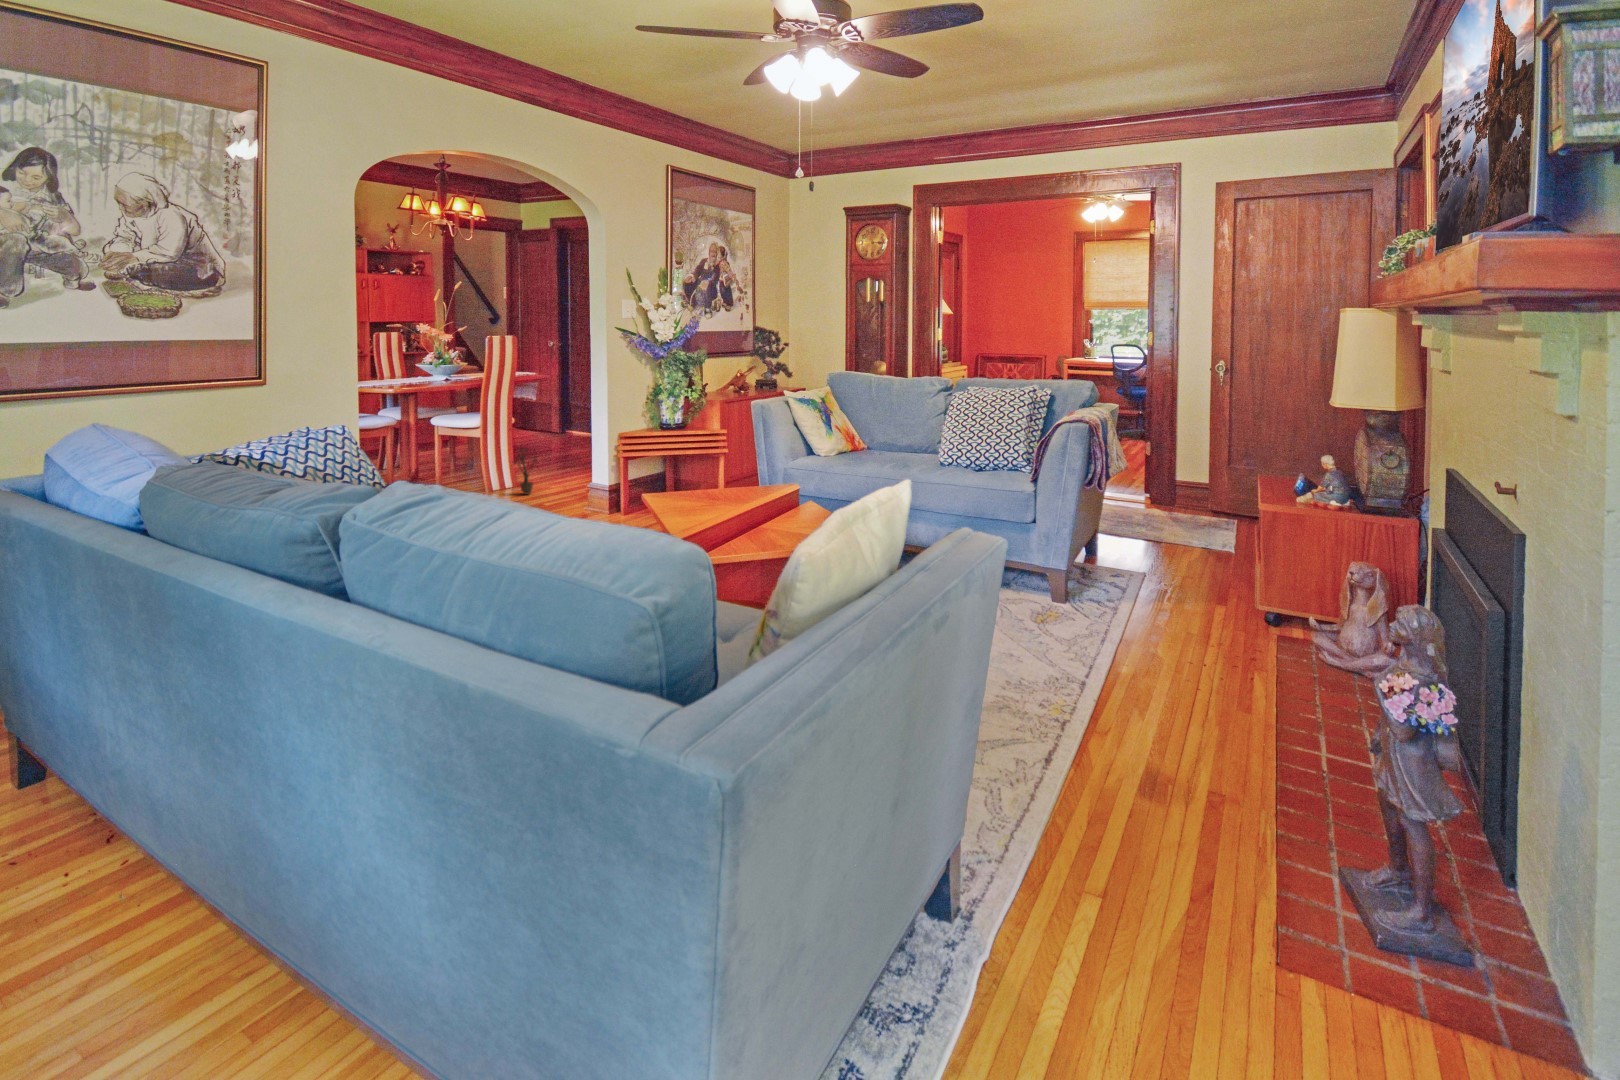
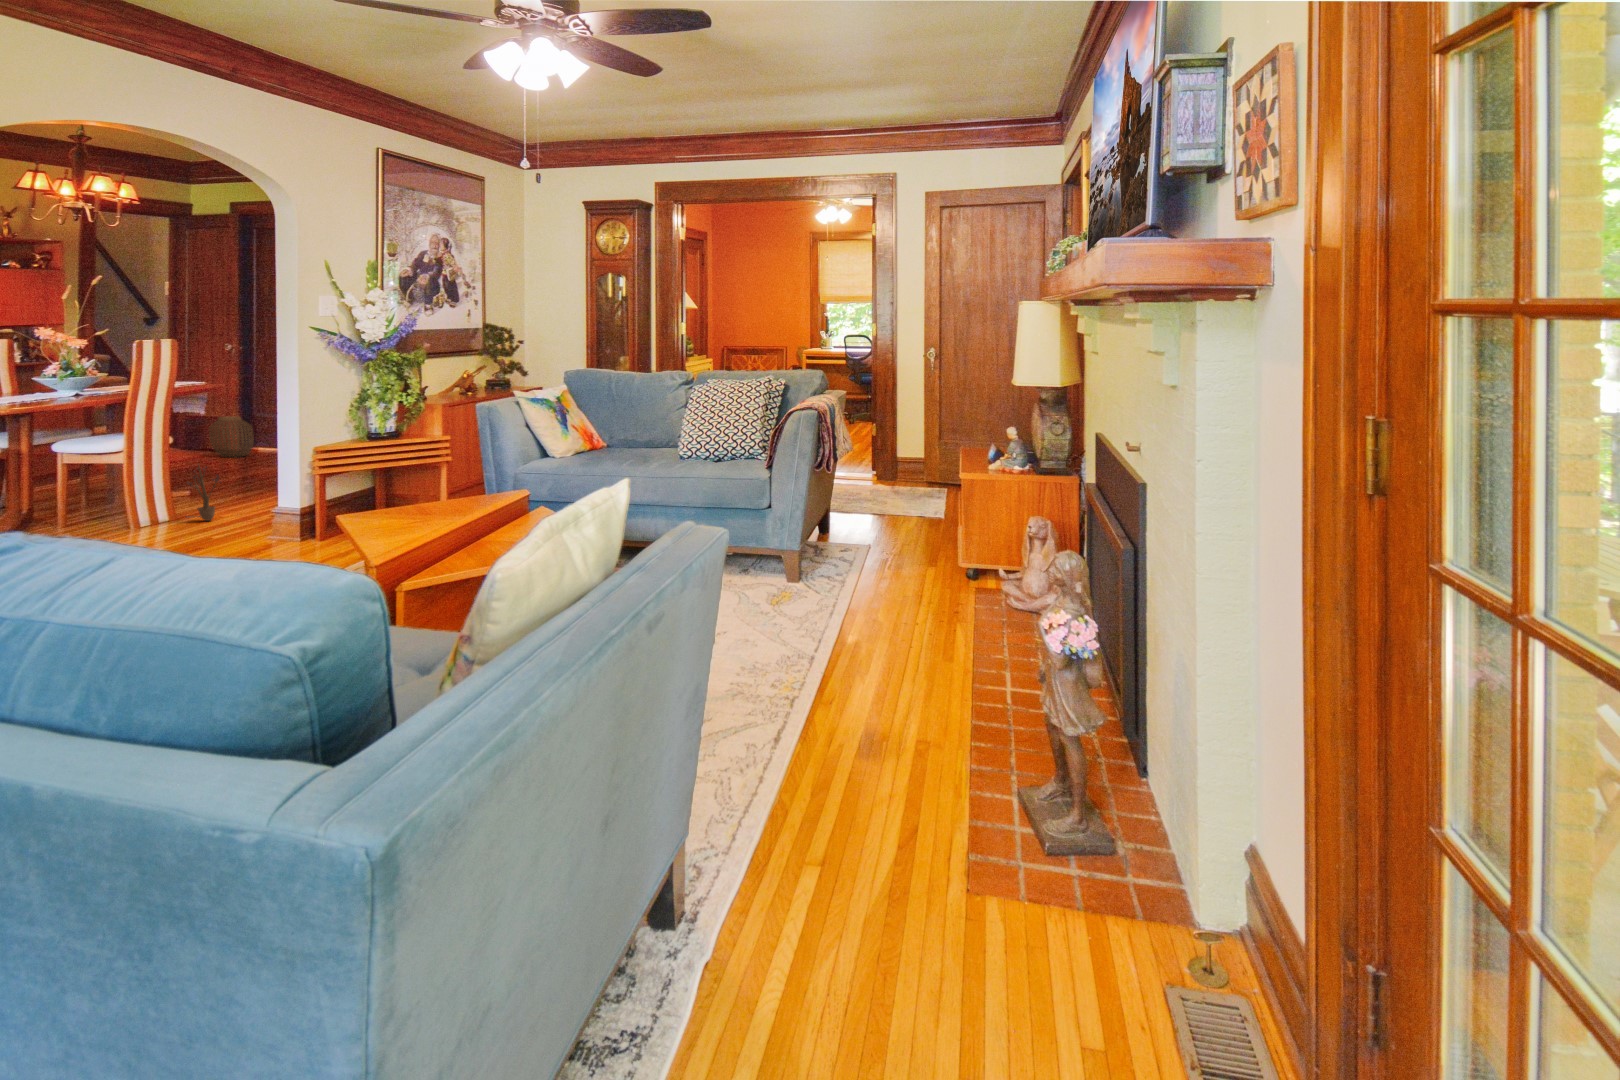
woven basket: none [534,398,567,432] -> present [209,416,254,457]

